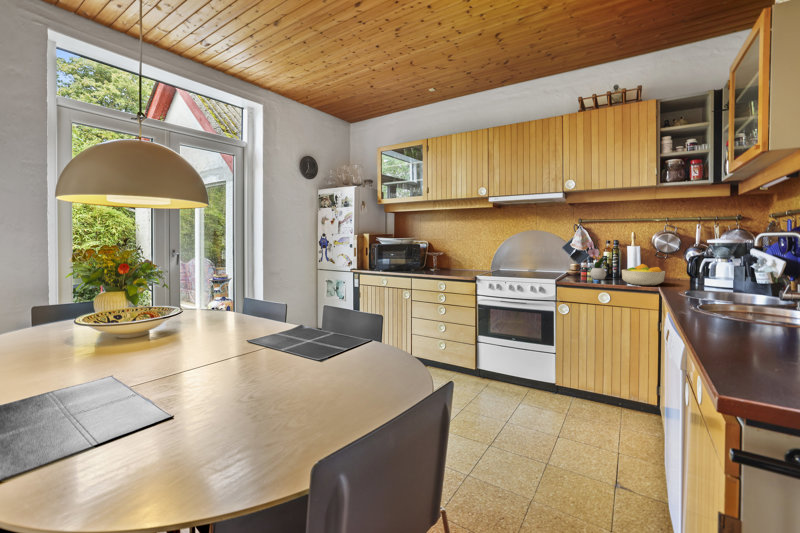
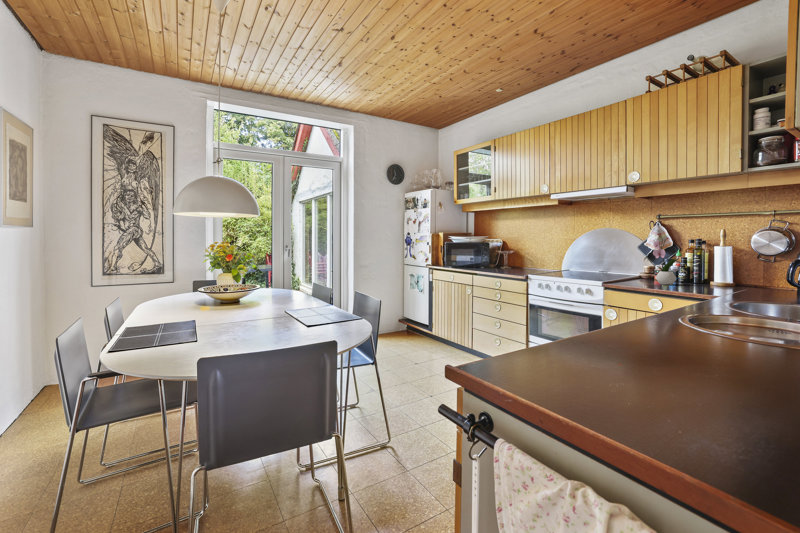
fruit bowl: present [622,264,665,285] -> none [683,268,740,294]

